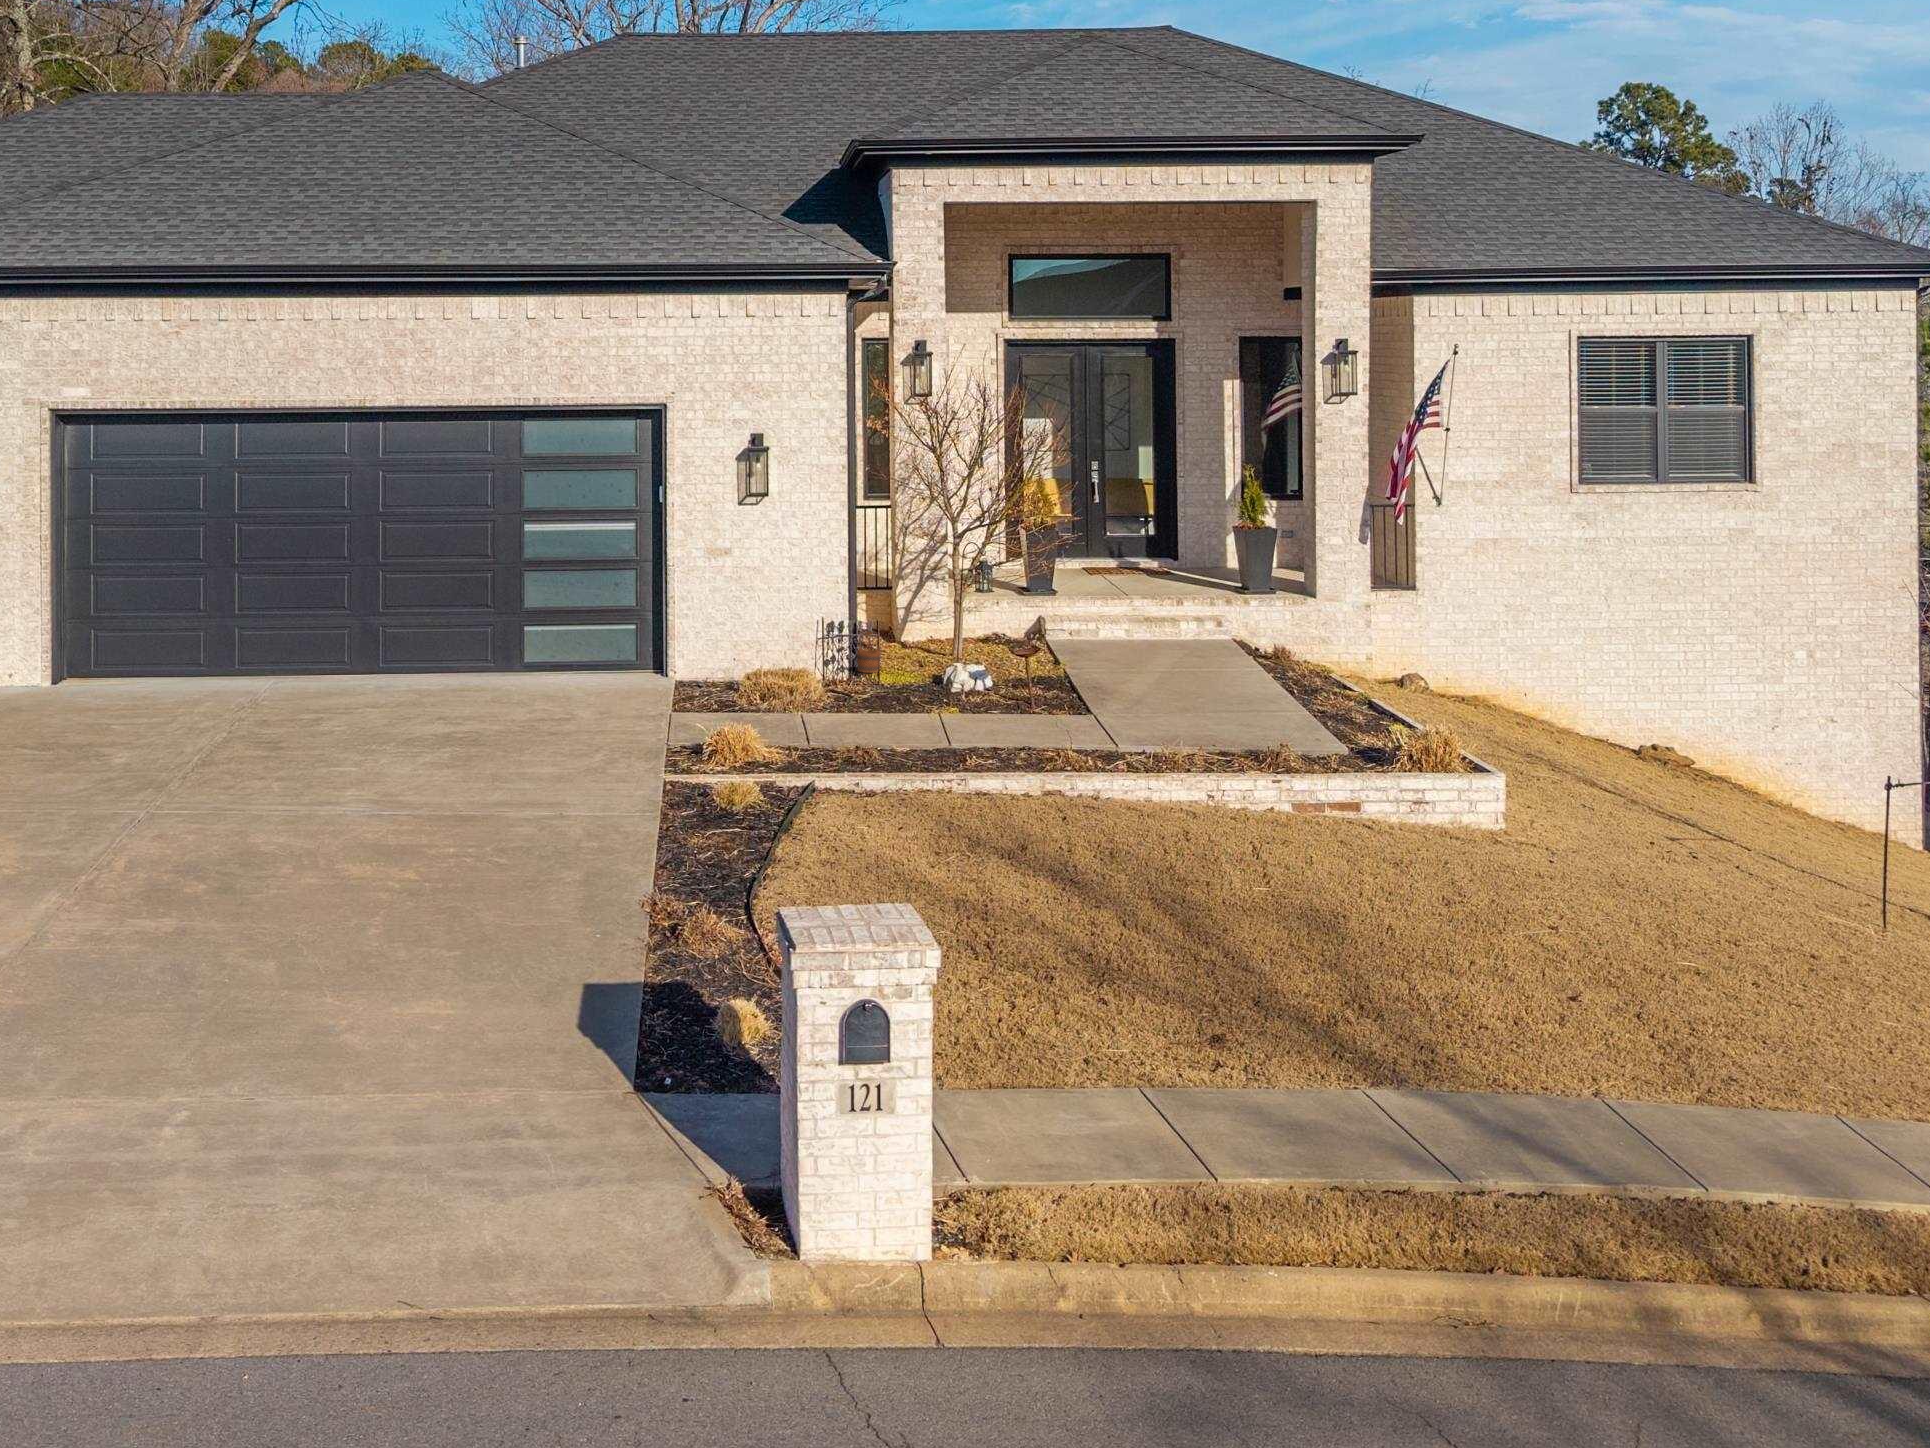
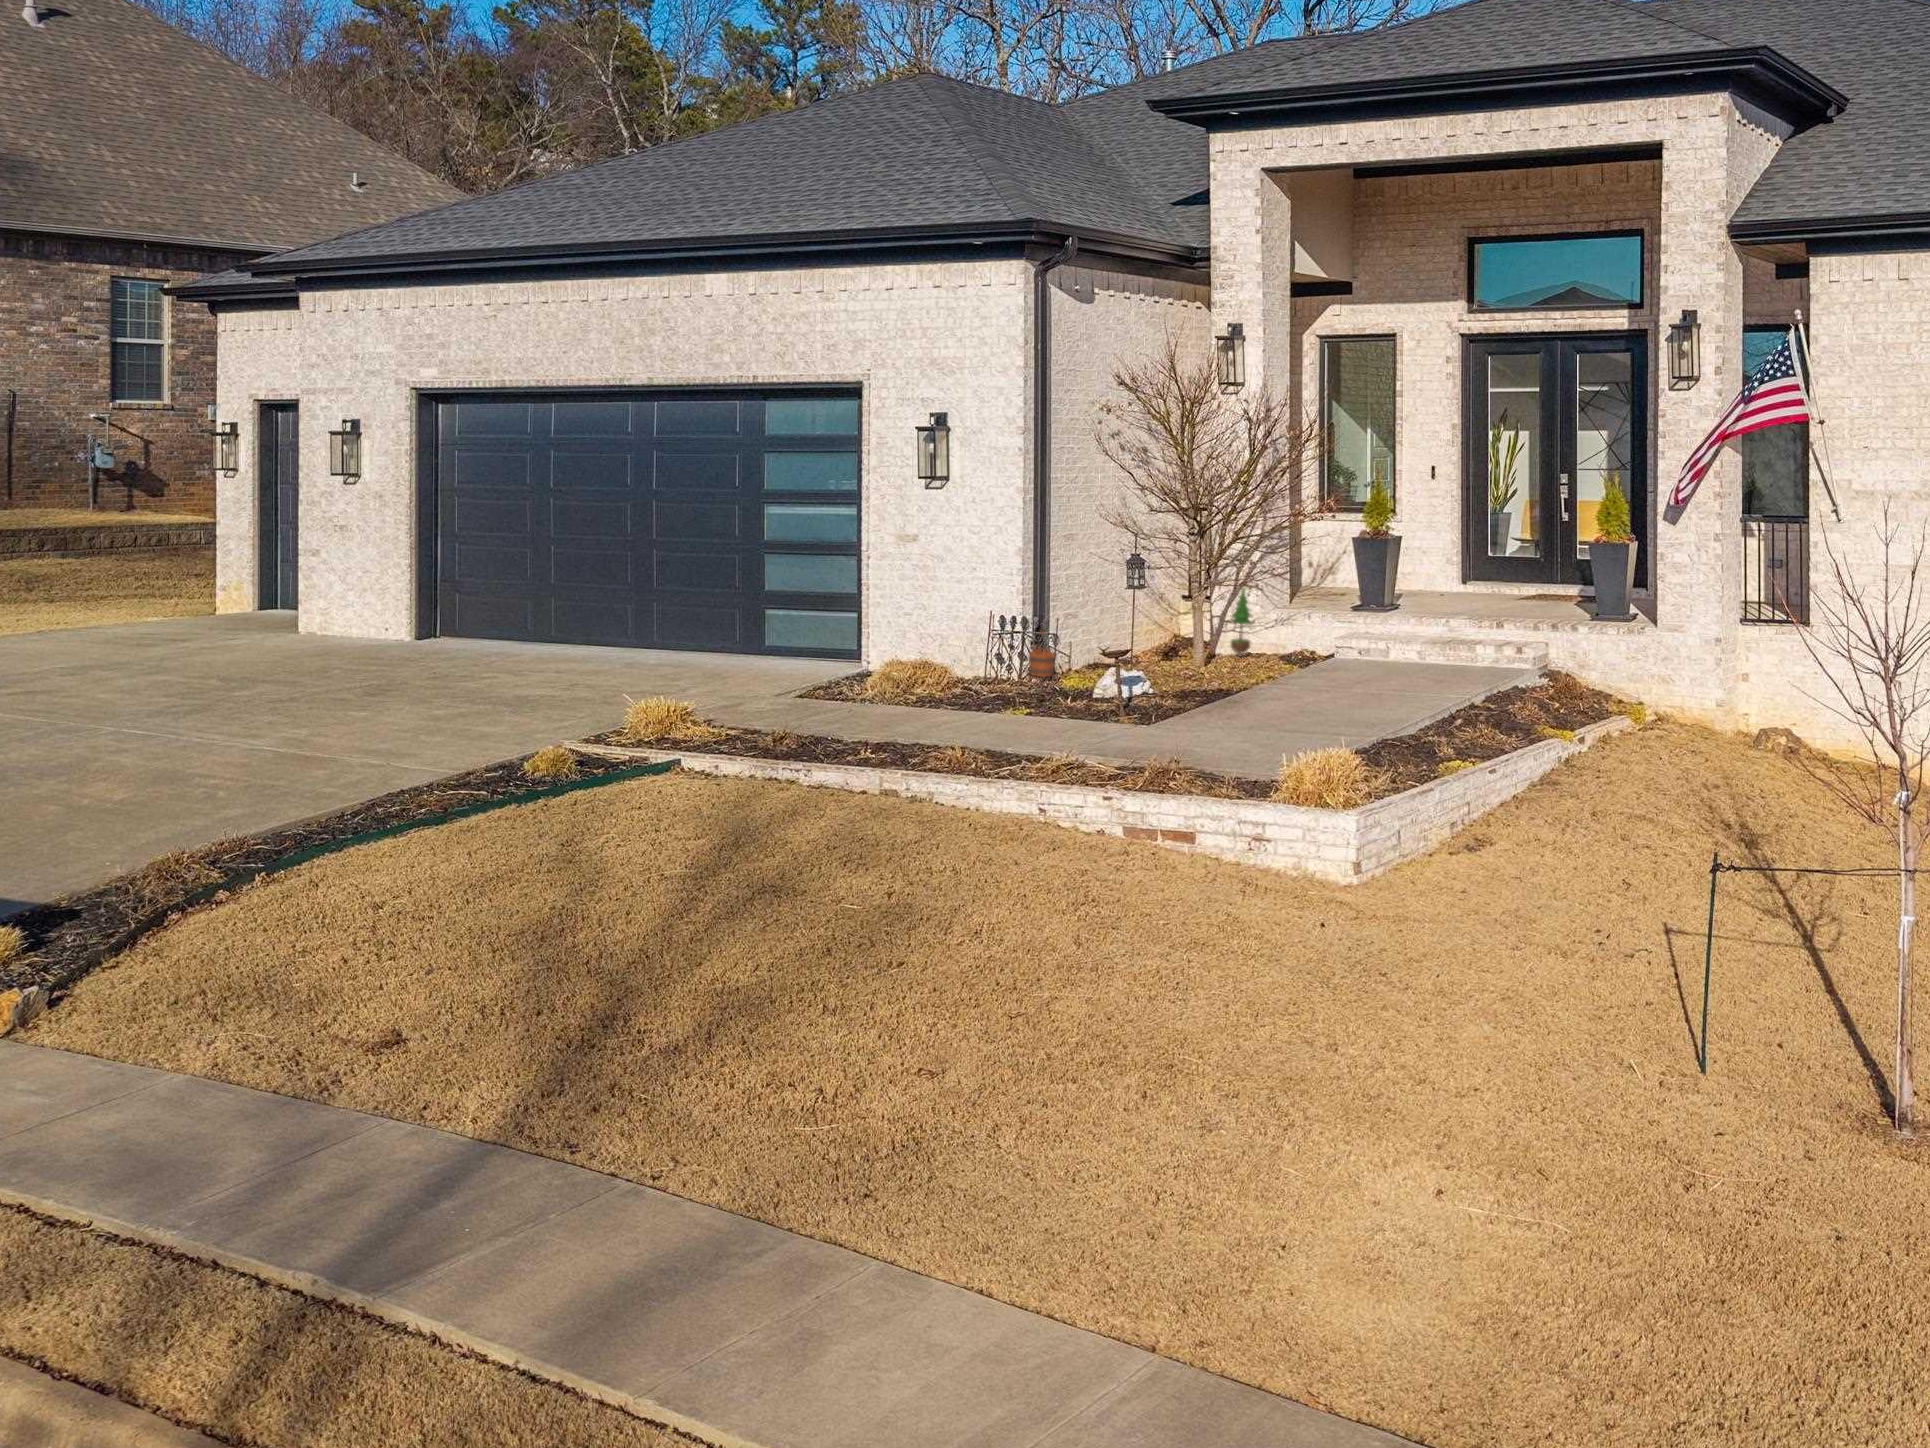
potted tree: none [959,578,982,640] -> present [1230,589,1252,656]

